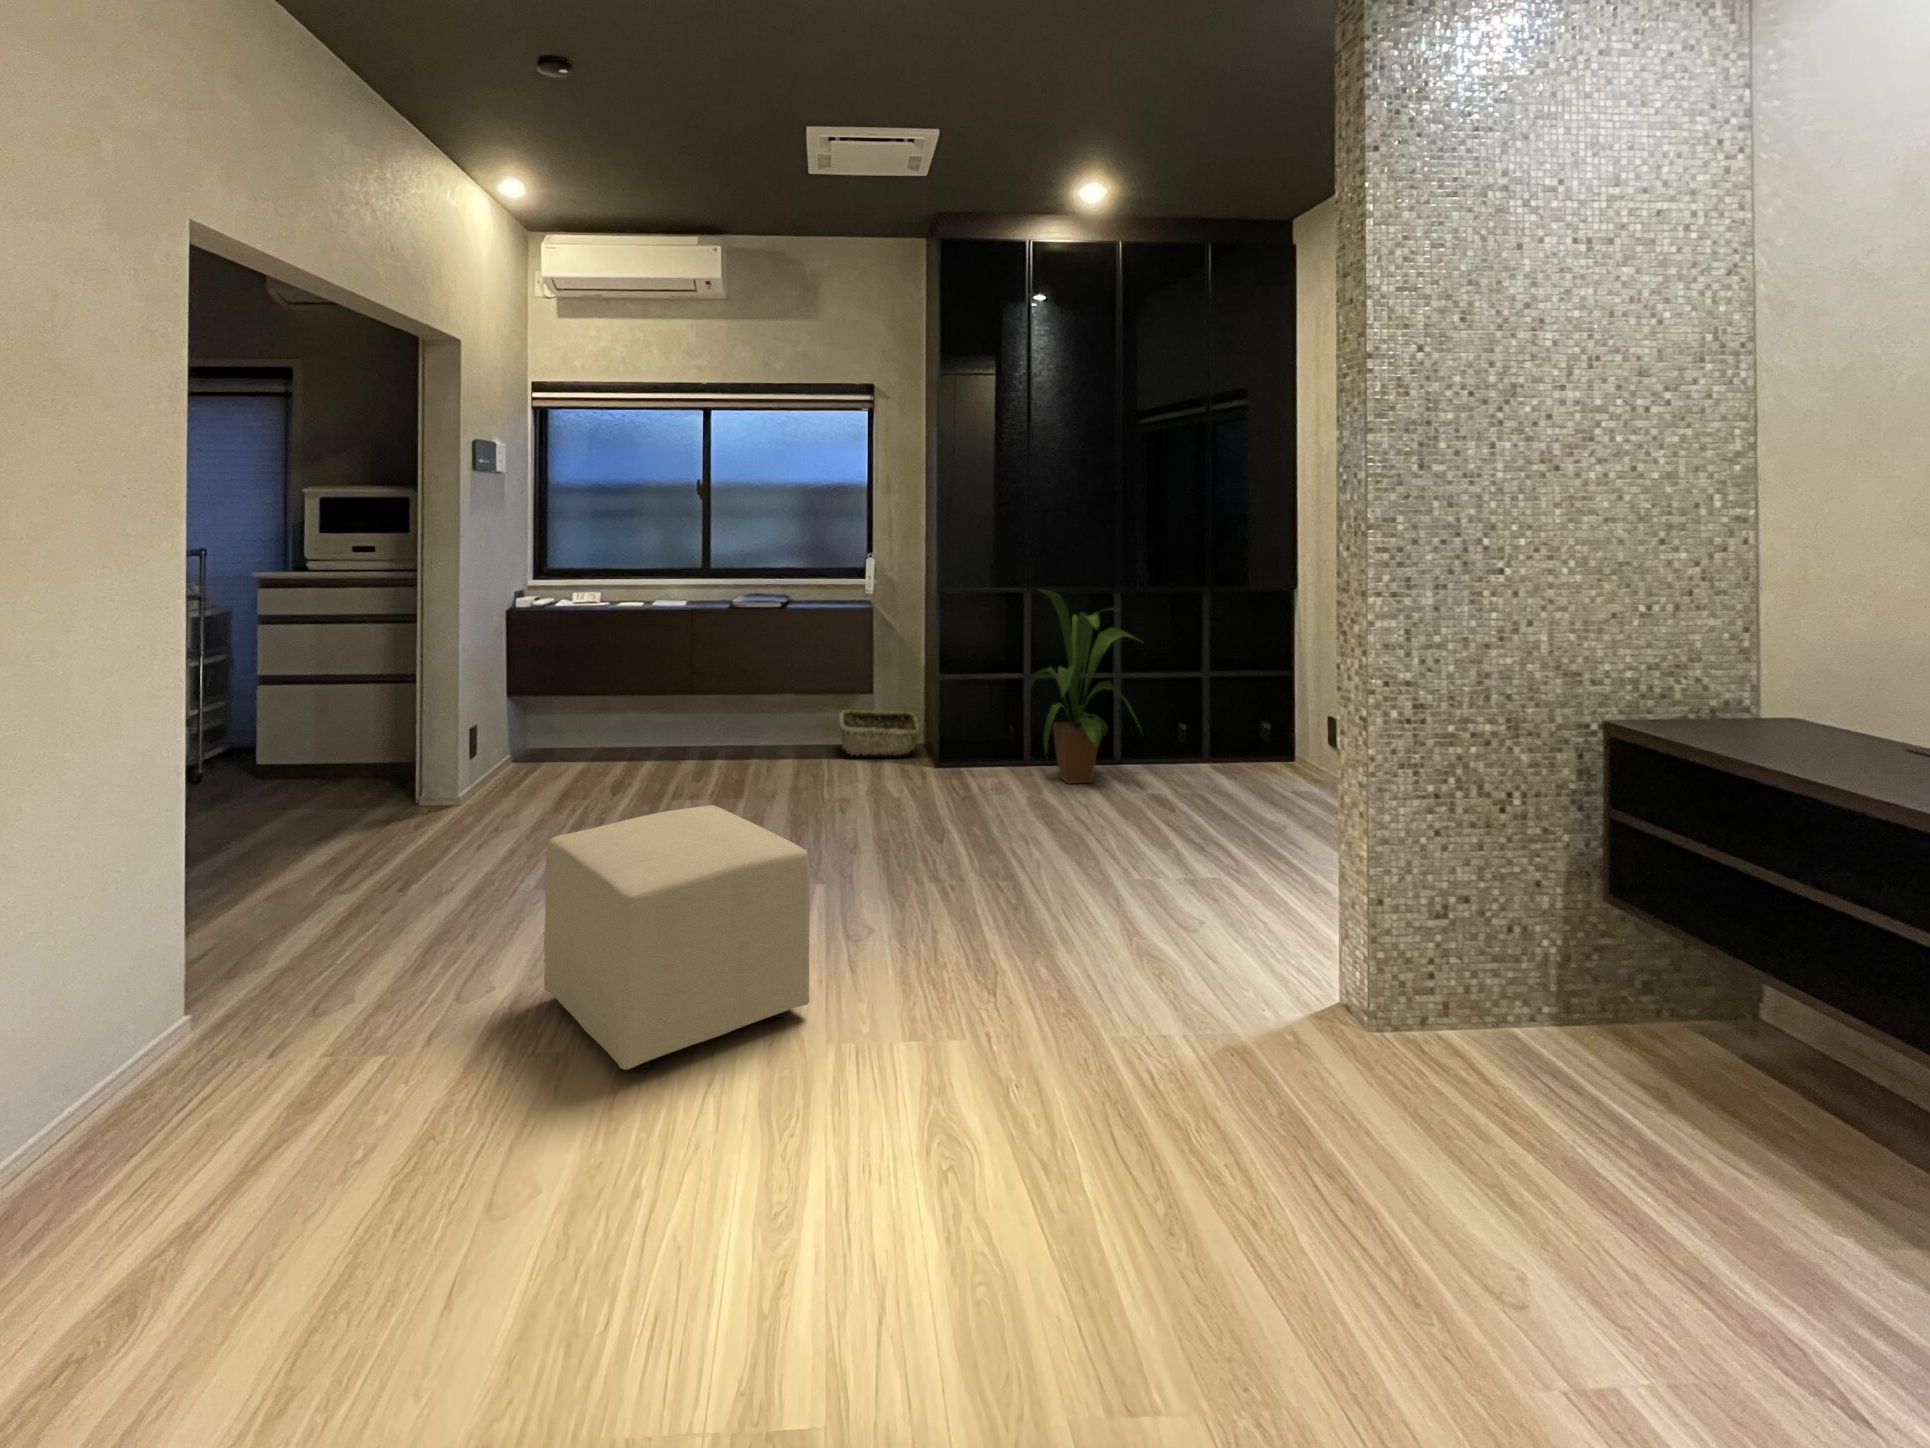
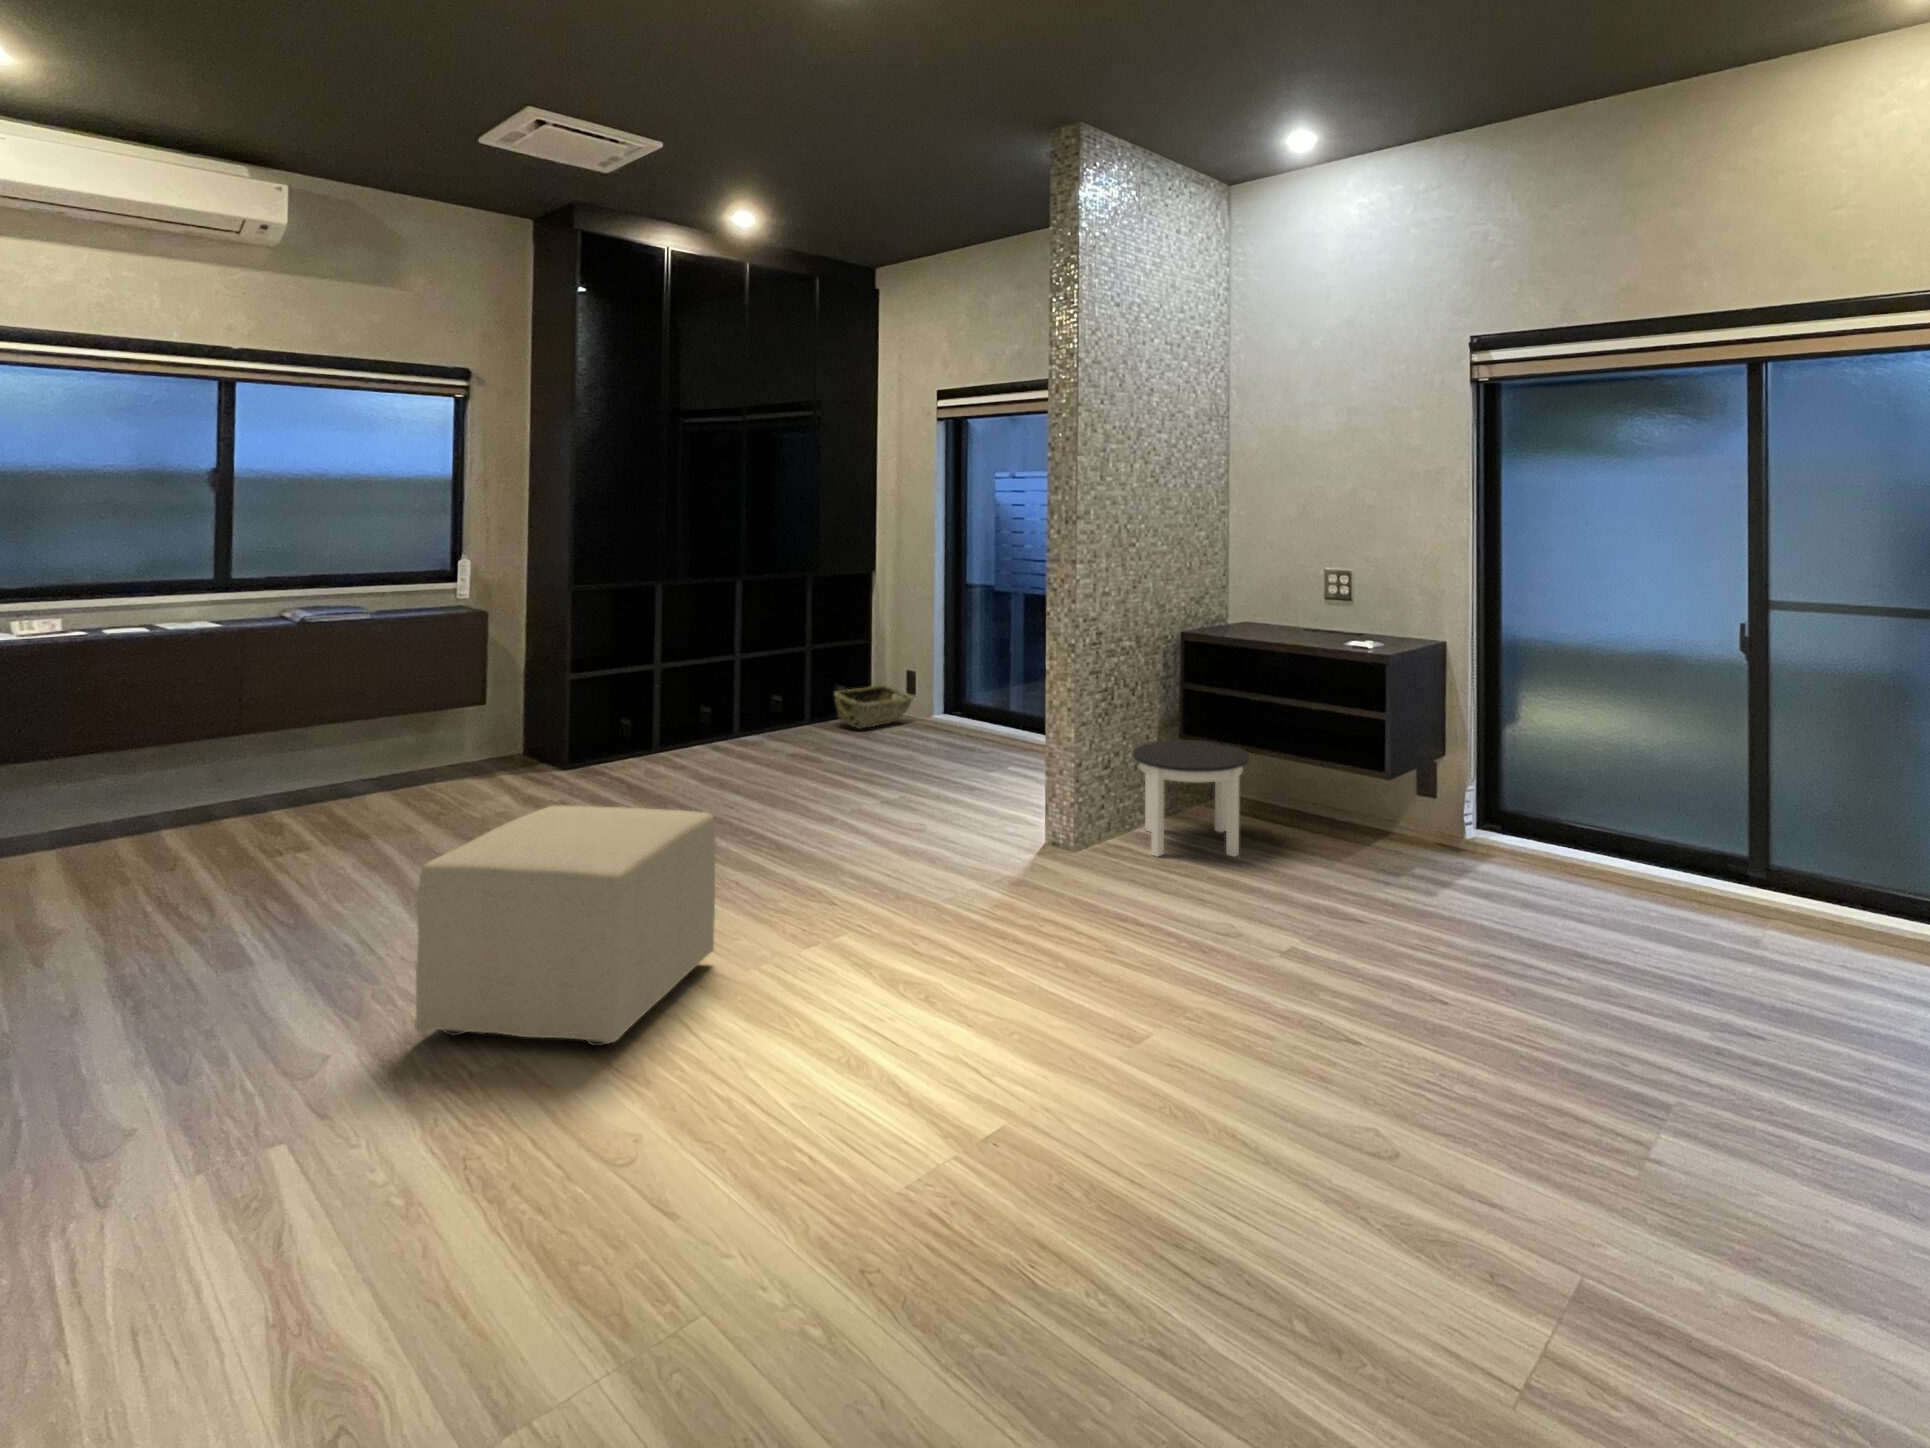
house plant: present [1026,590,1137,784] -> none [663,581,789,759]
woven basket: present [839,710,920,756] -> present [834,685,912,729]
round table: none [1472,896,1717,1149] -> present [1133,740,1250,857]

